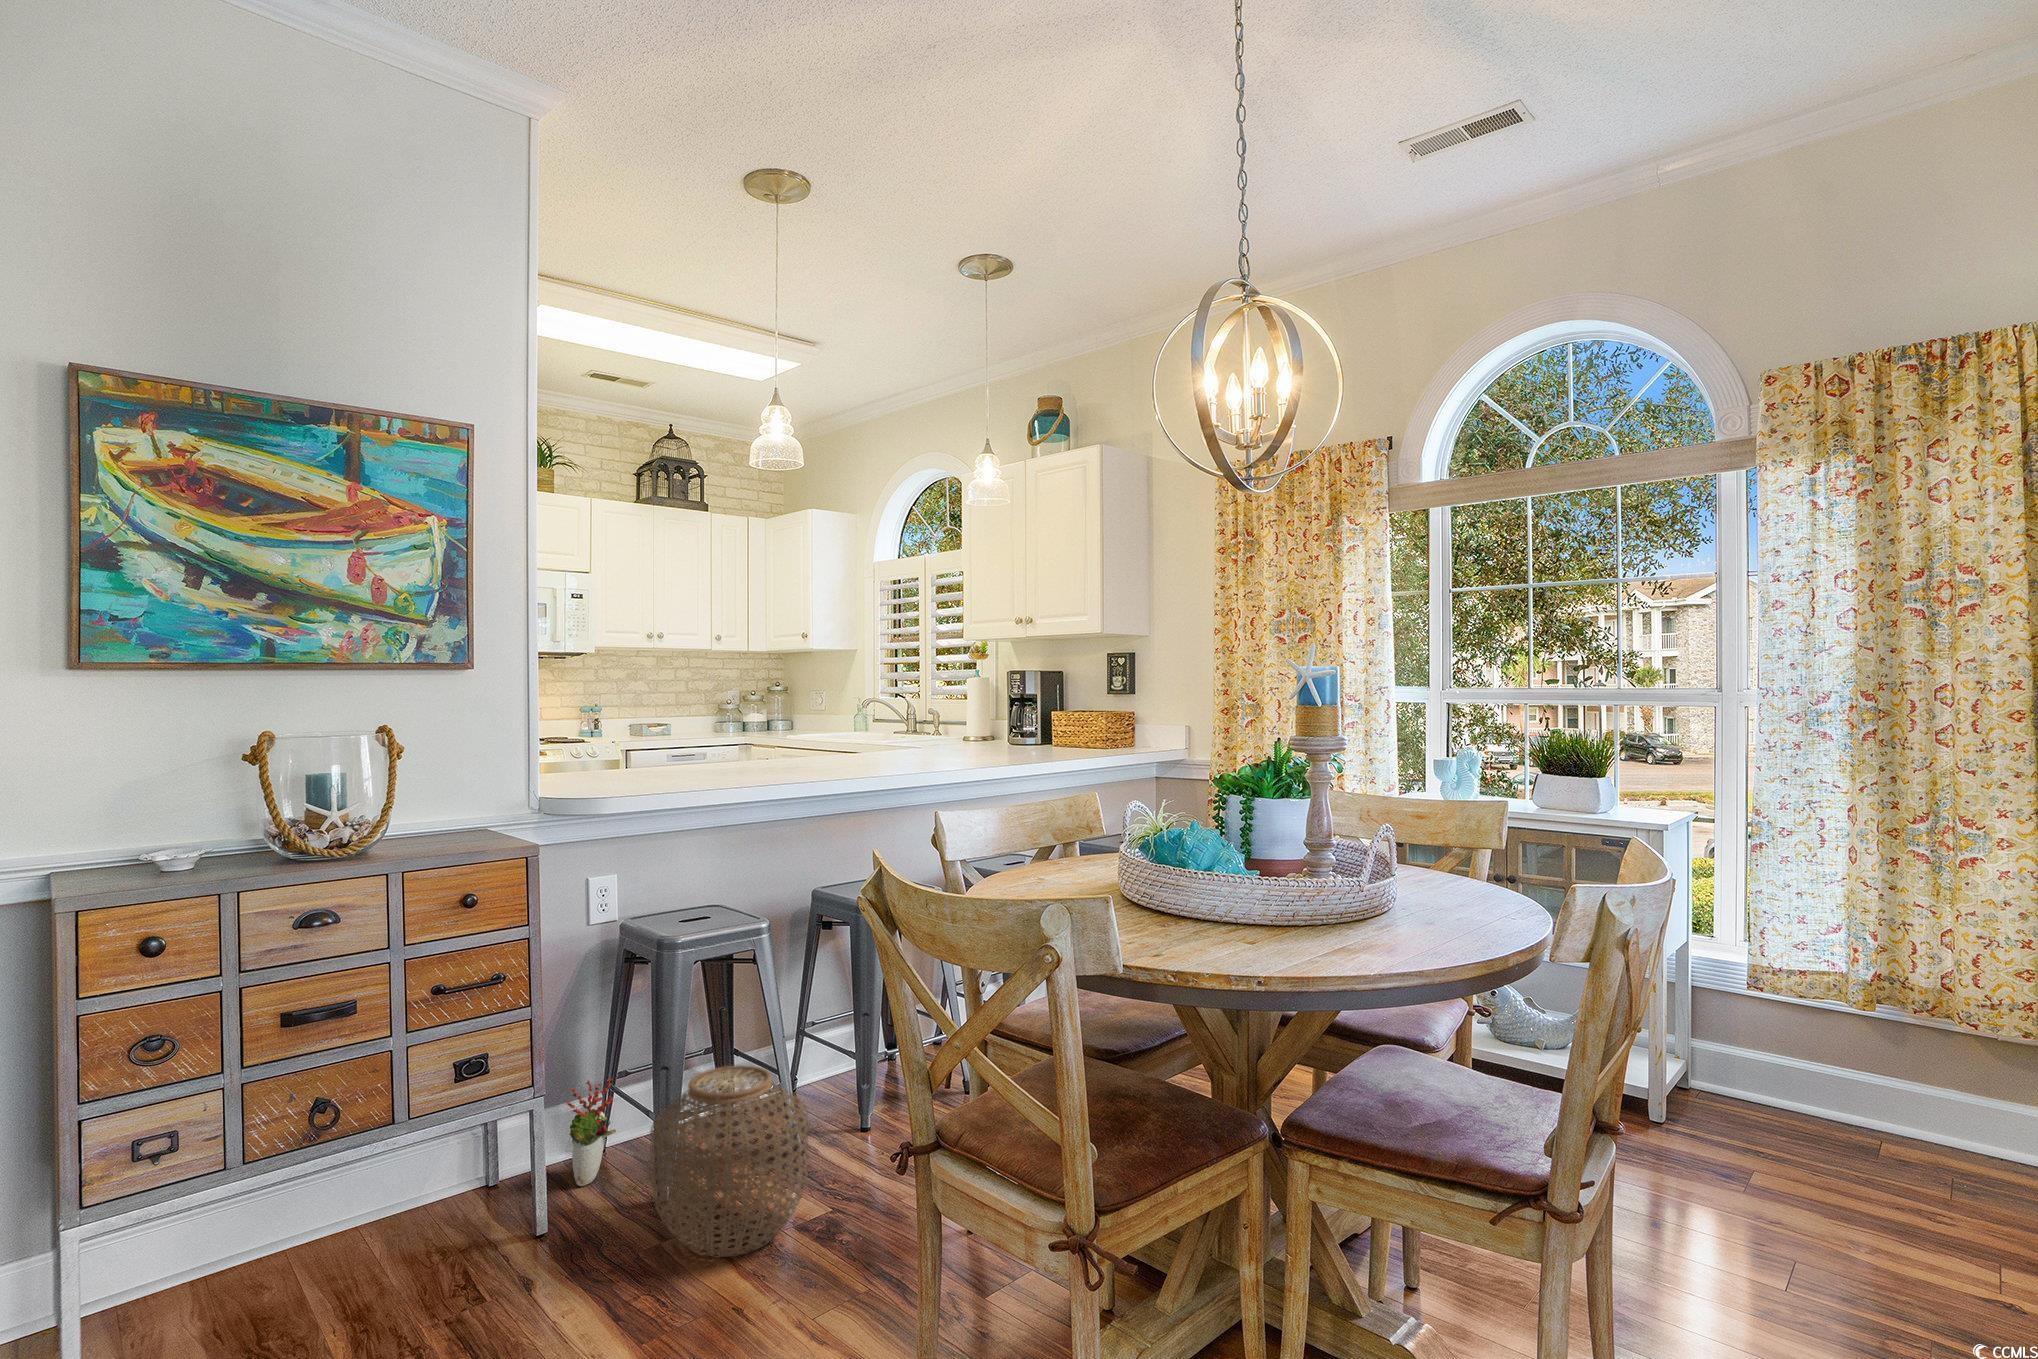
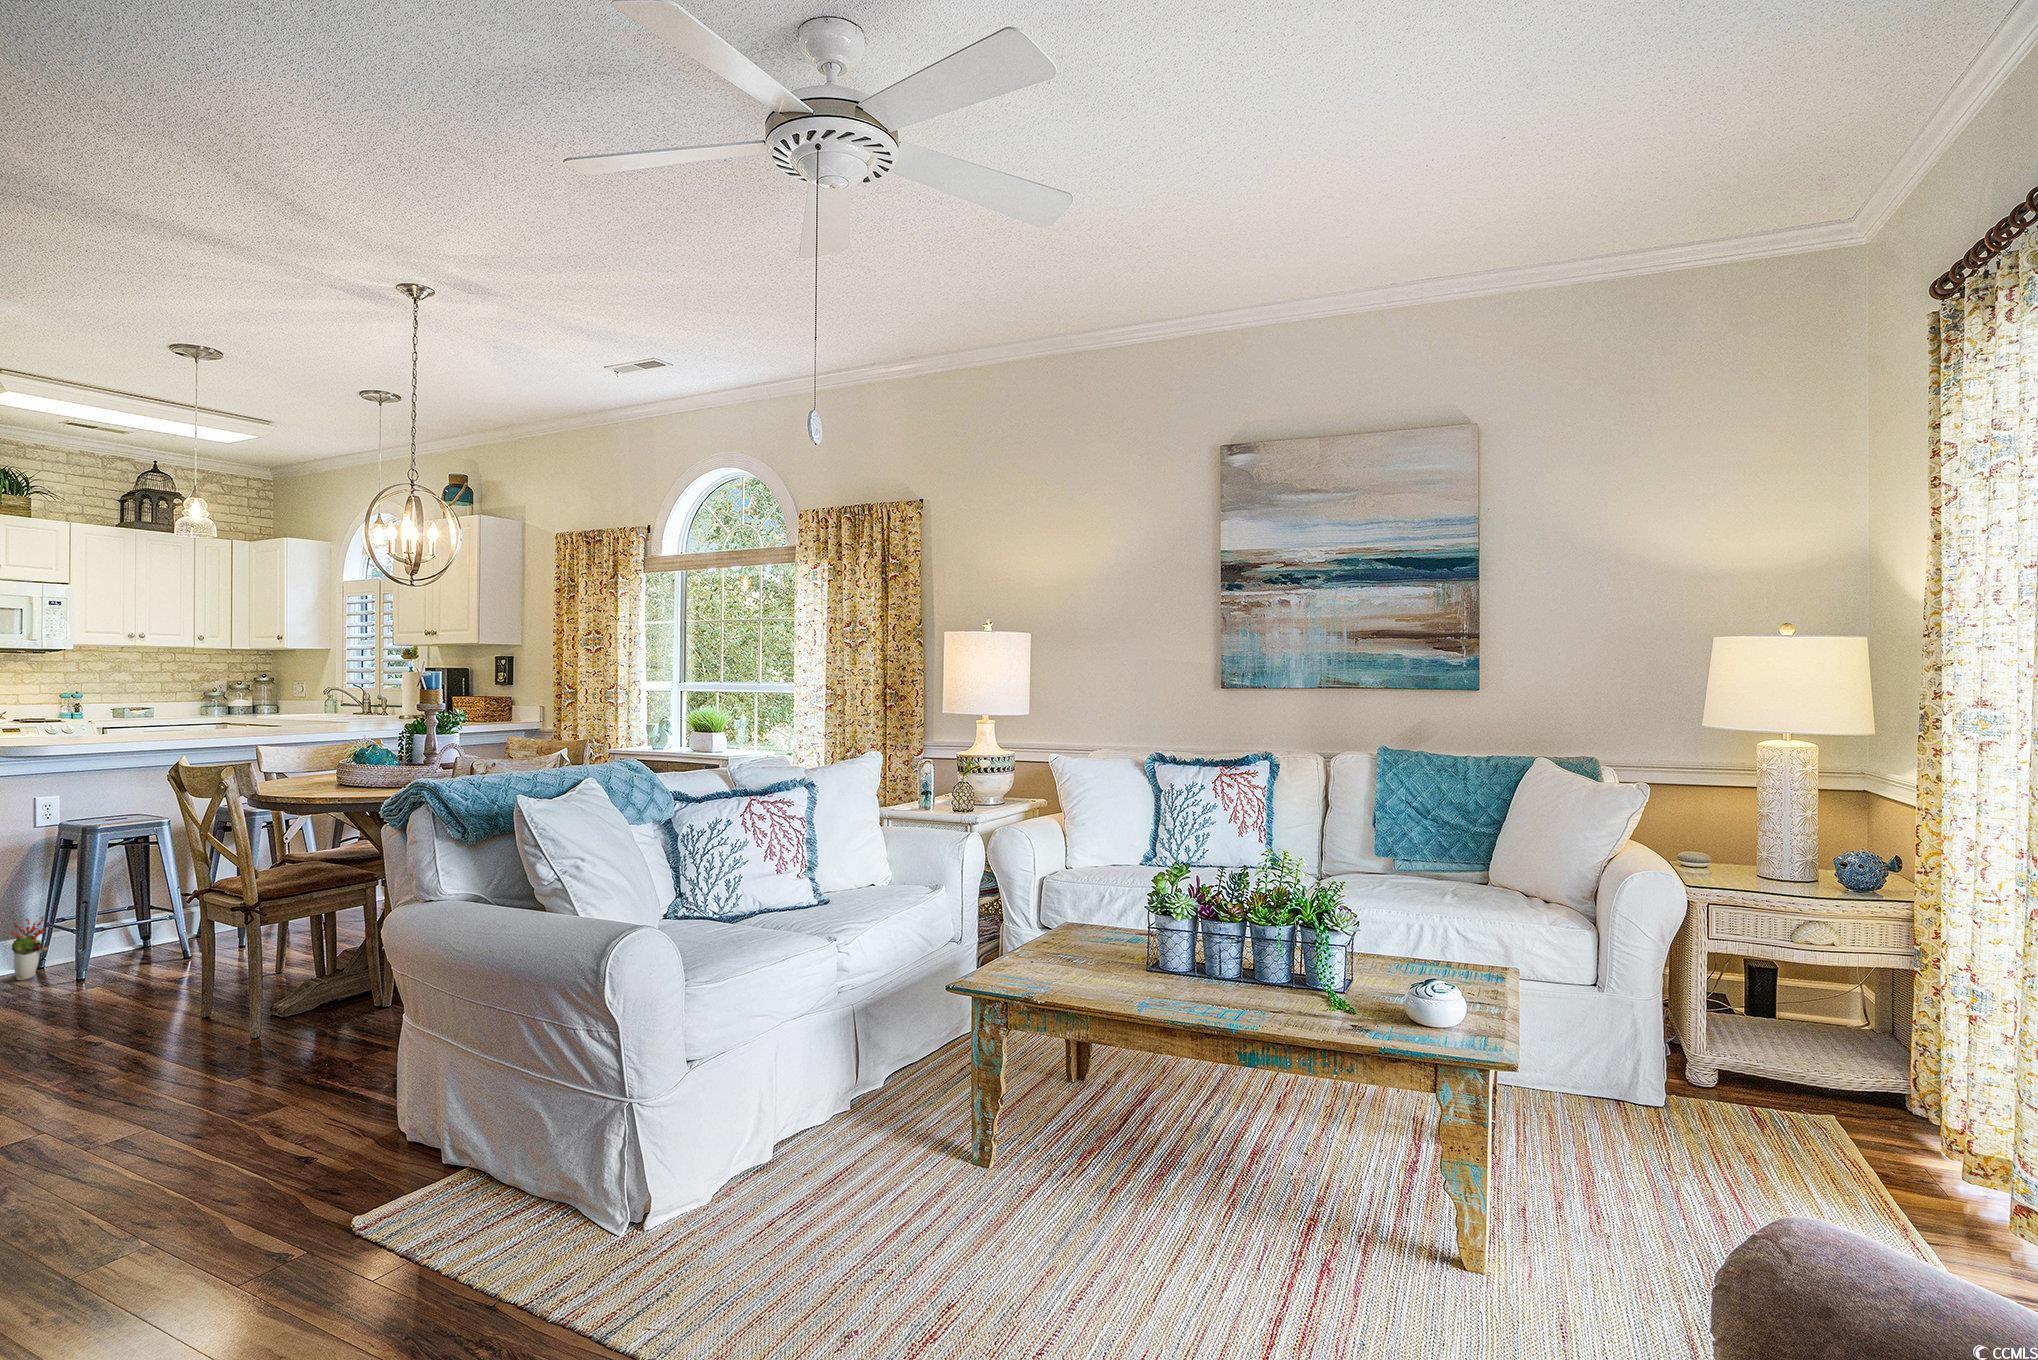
woven basket: present [650,1065,808,1257] -> none [62,895,173,994]

